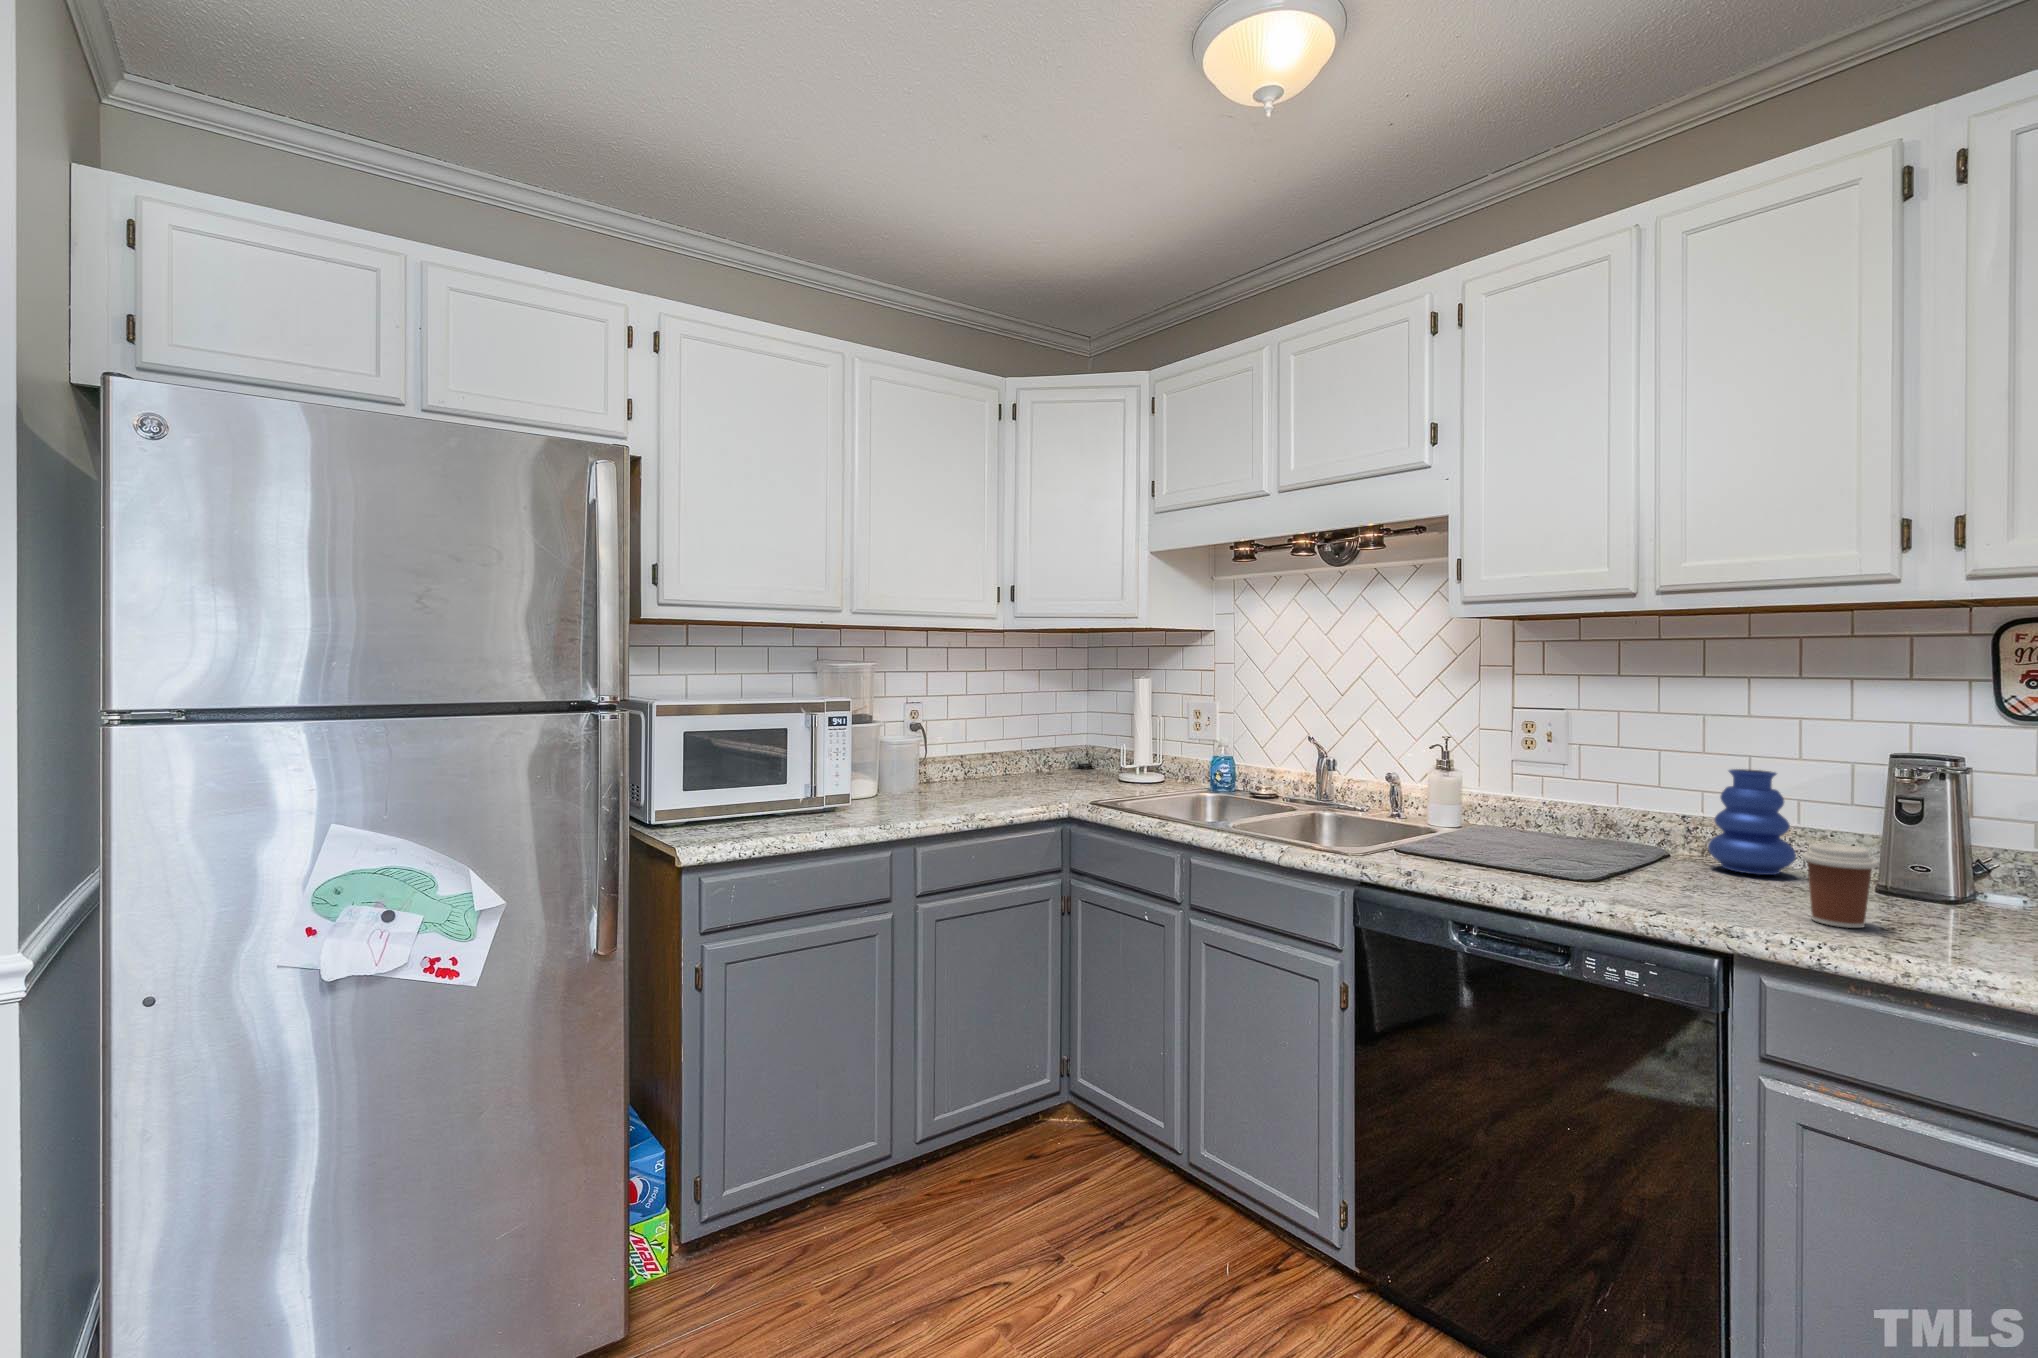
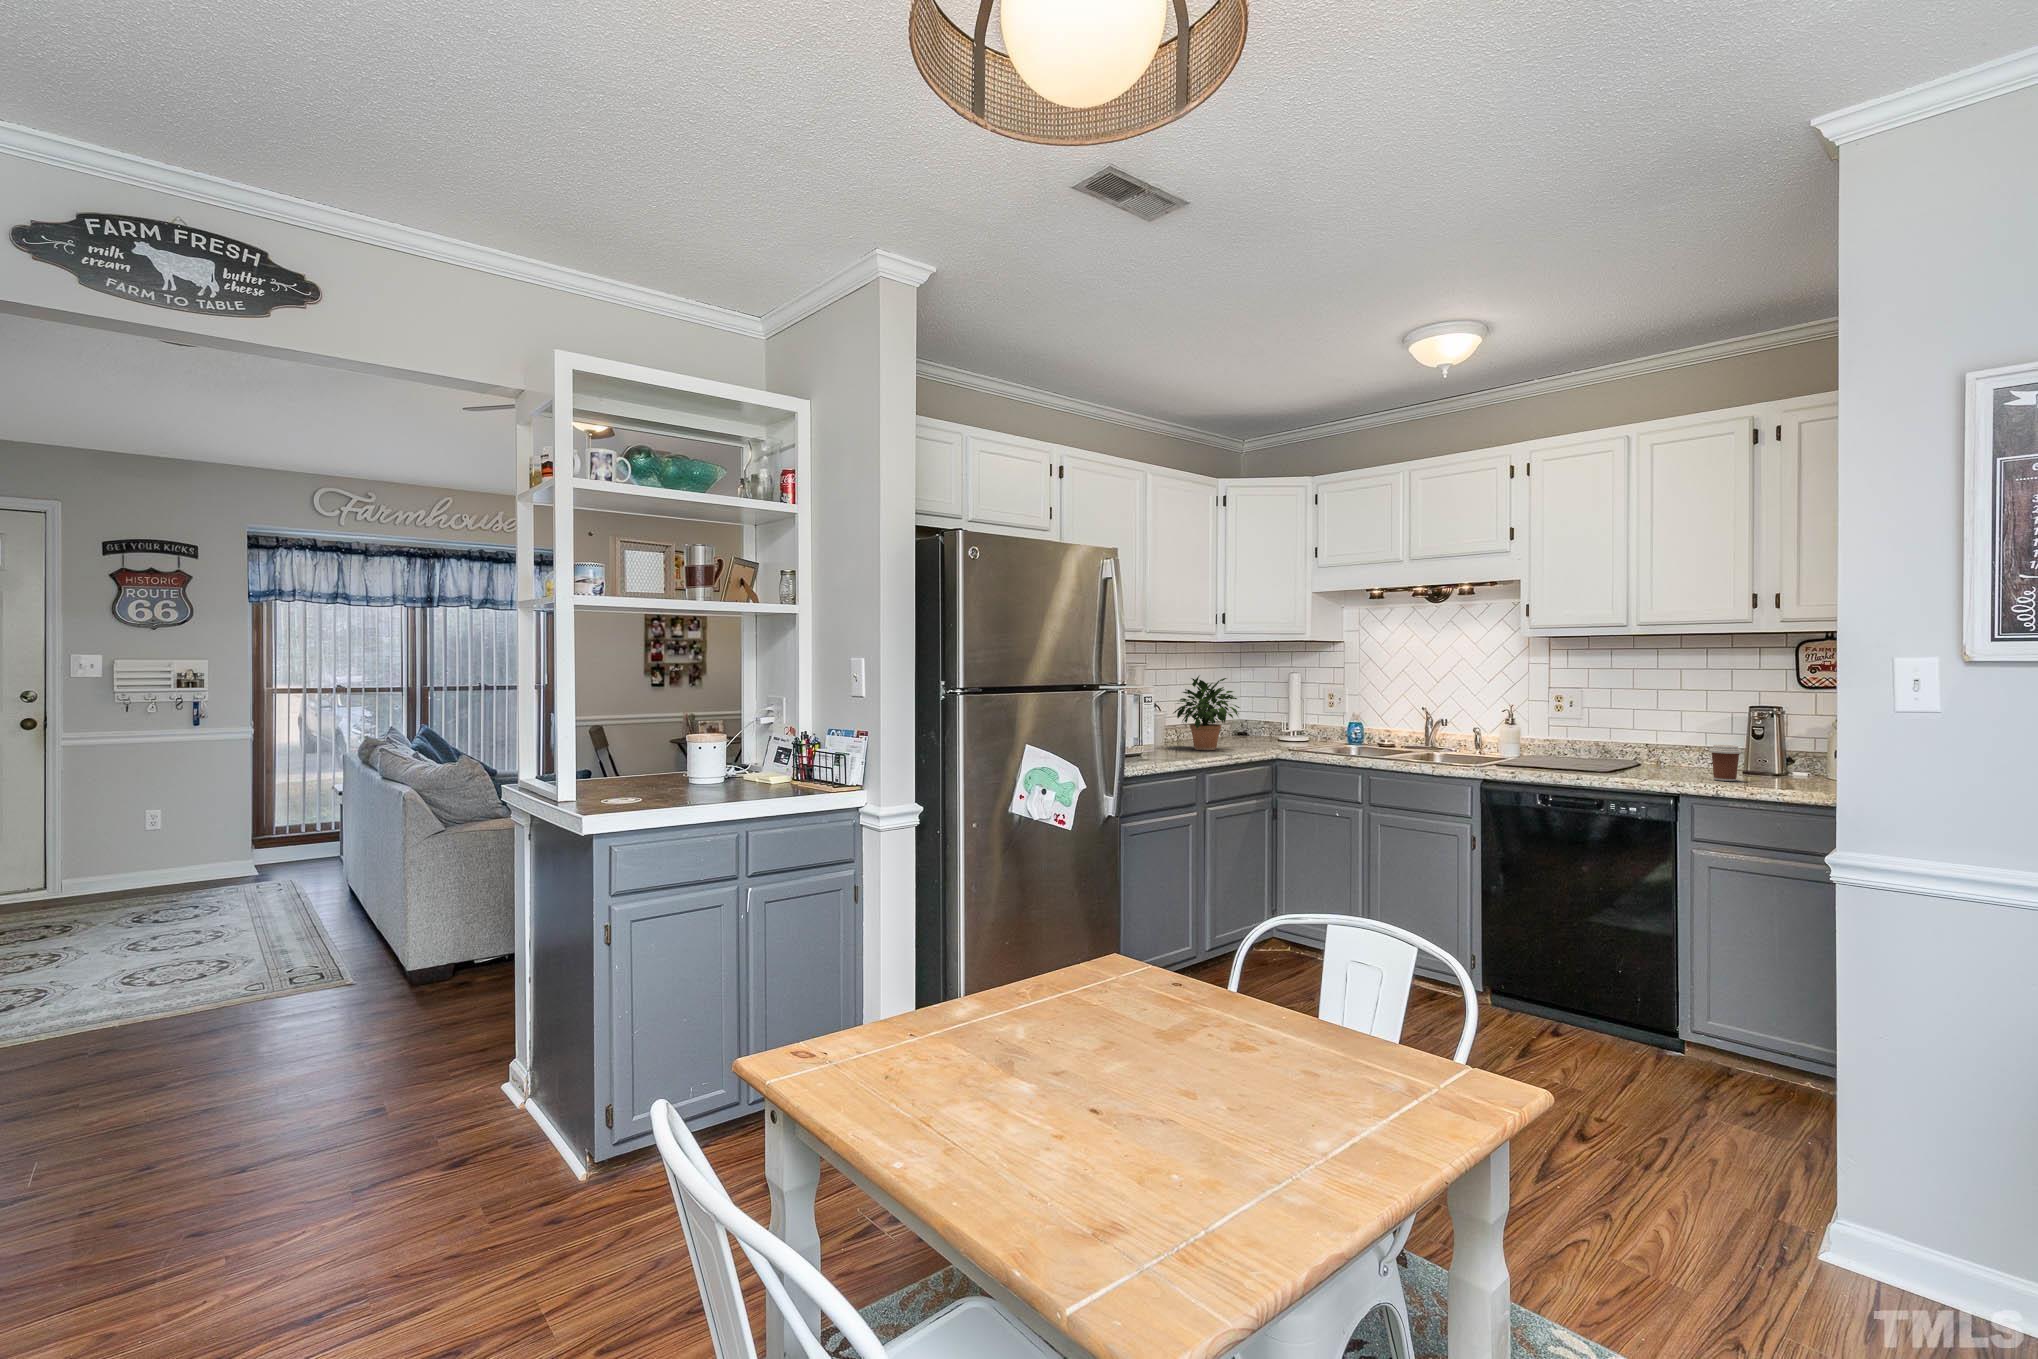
potted plant: none [902,683,1017,803] -> present [1173,676,1240,750]
vase: present [1708,769,1796,875] -> none [1663,716,1706,769]

